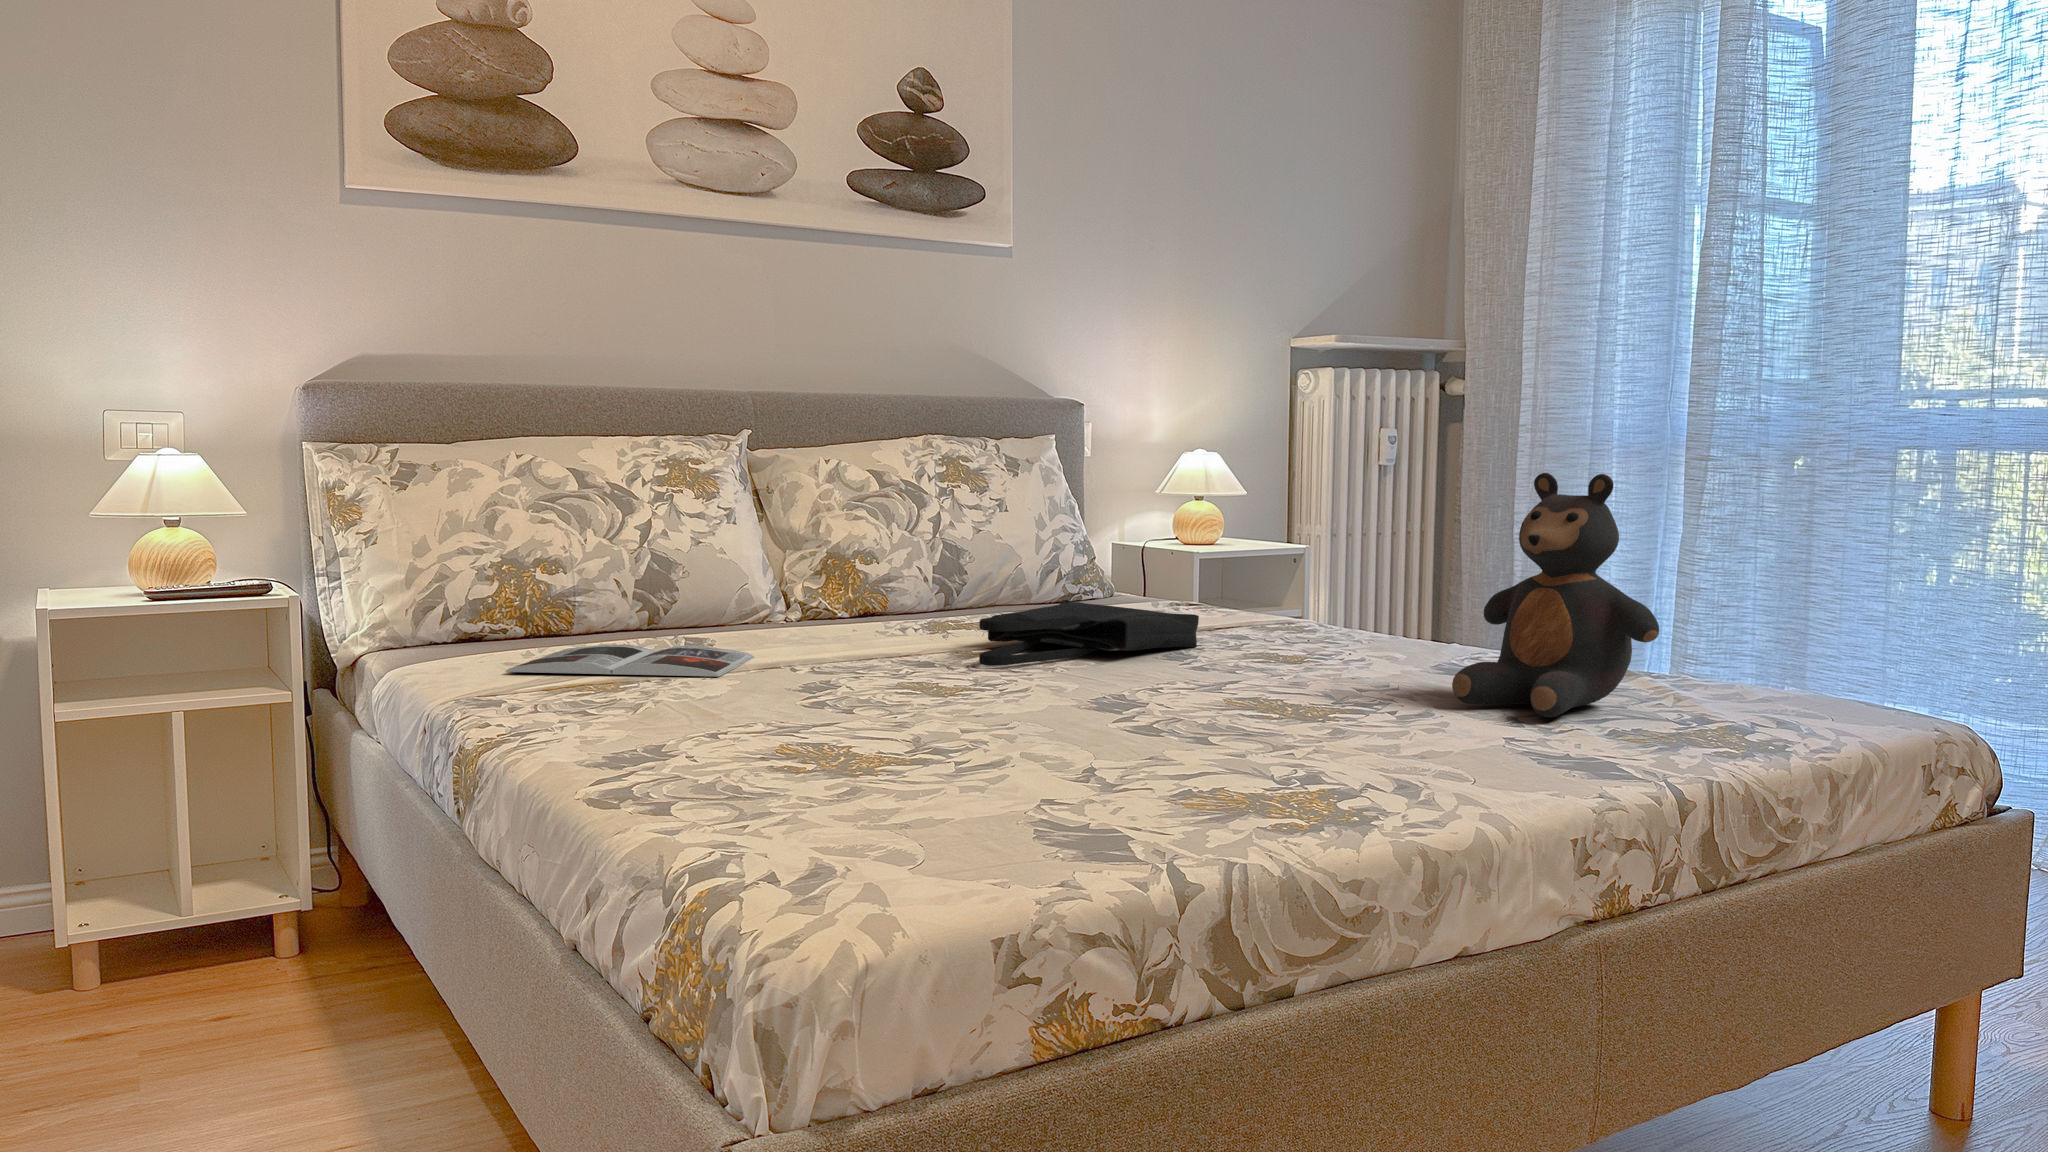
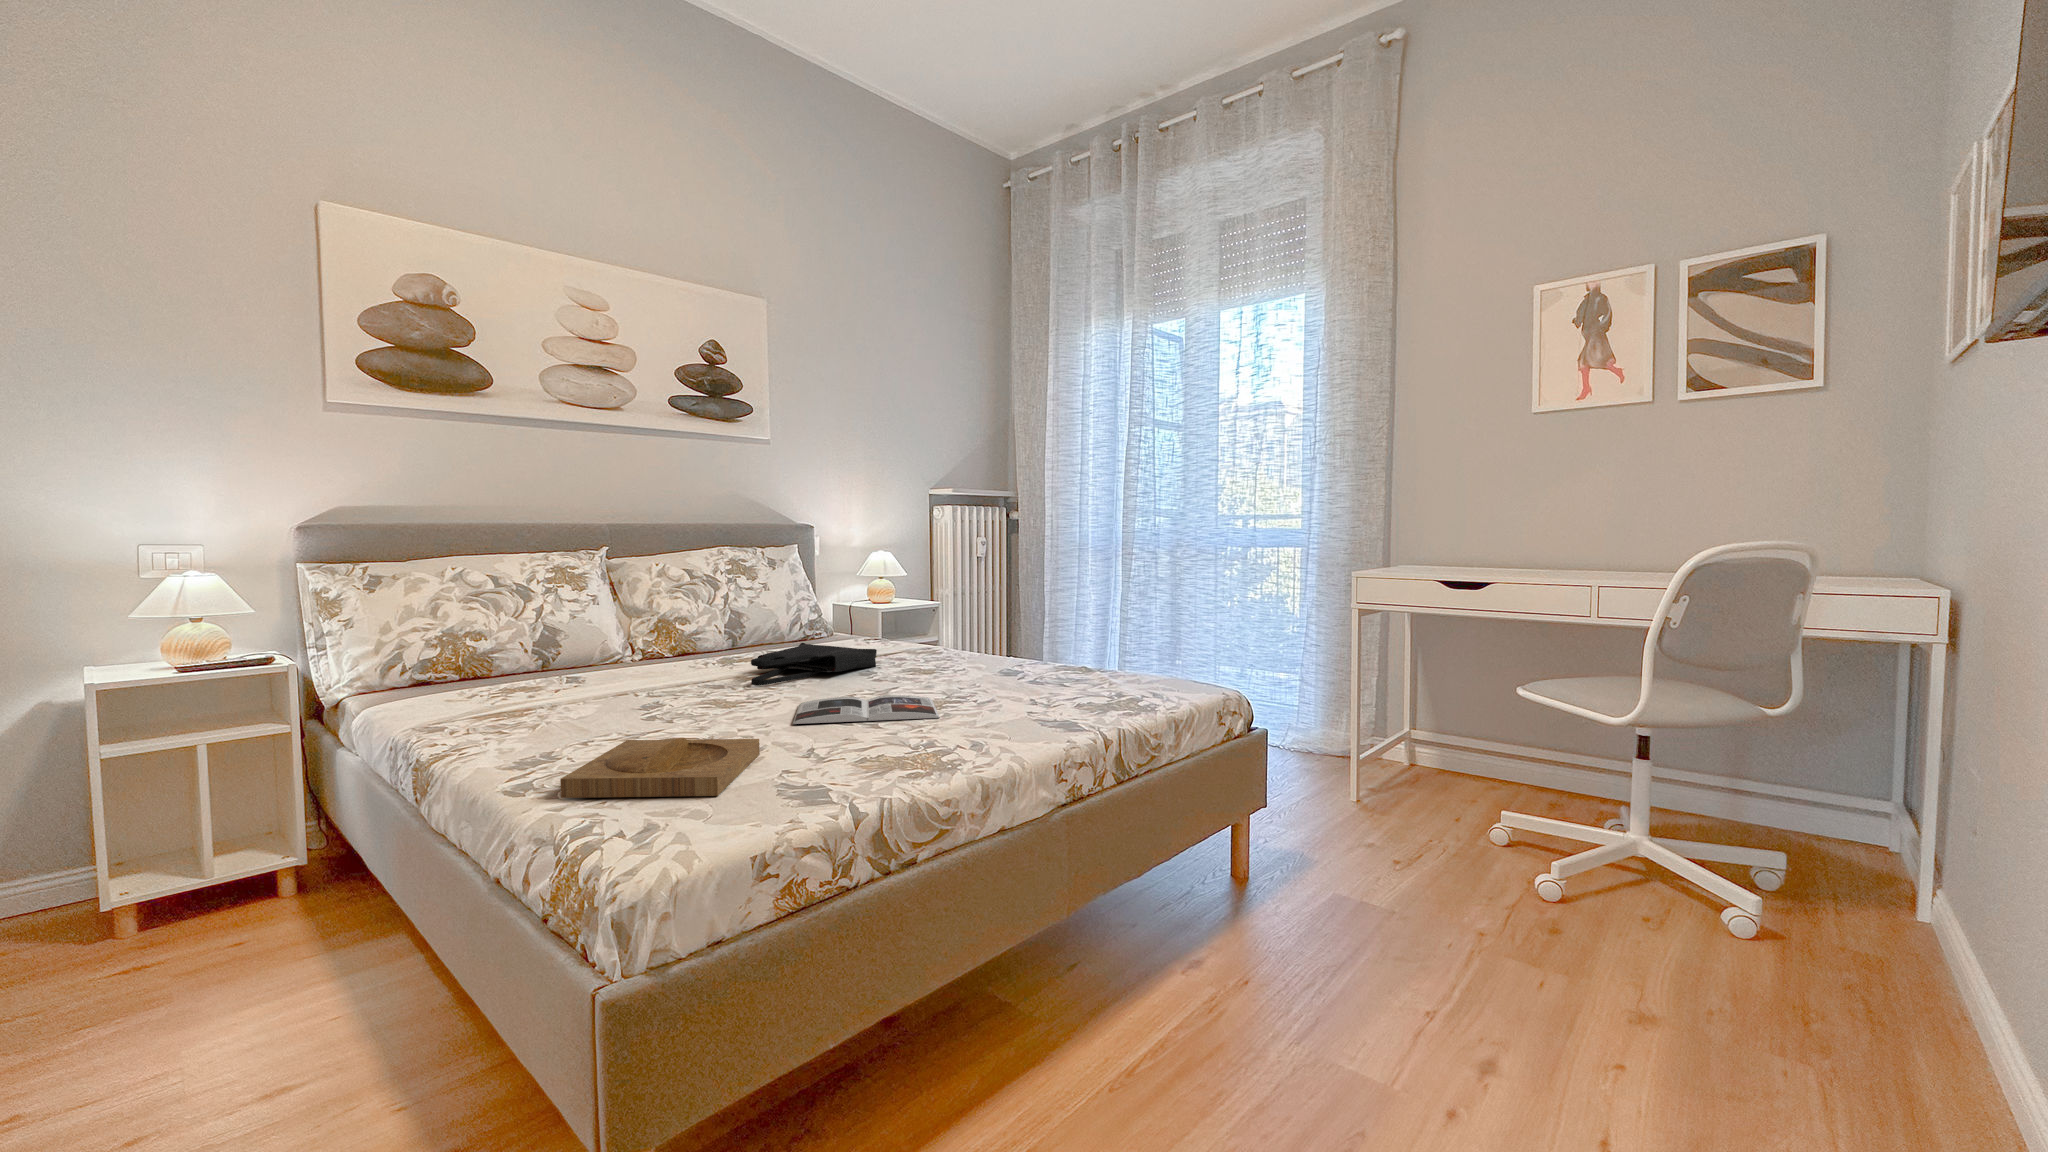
teddy bear: present [1452,473,1659,717] -> none [1004,575,1101,700]
magazine: present [505,645,754,677] -> present [793,695,940,724]
tray: none [672,731,1000,832] -> present [560,738,760,798]

